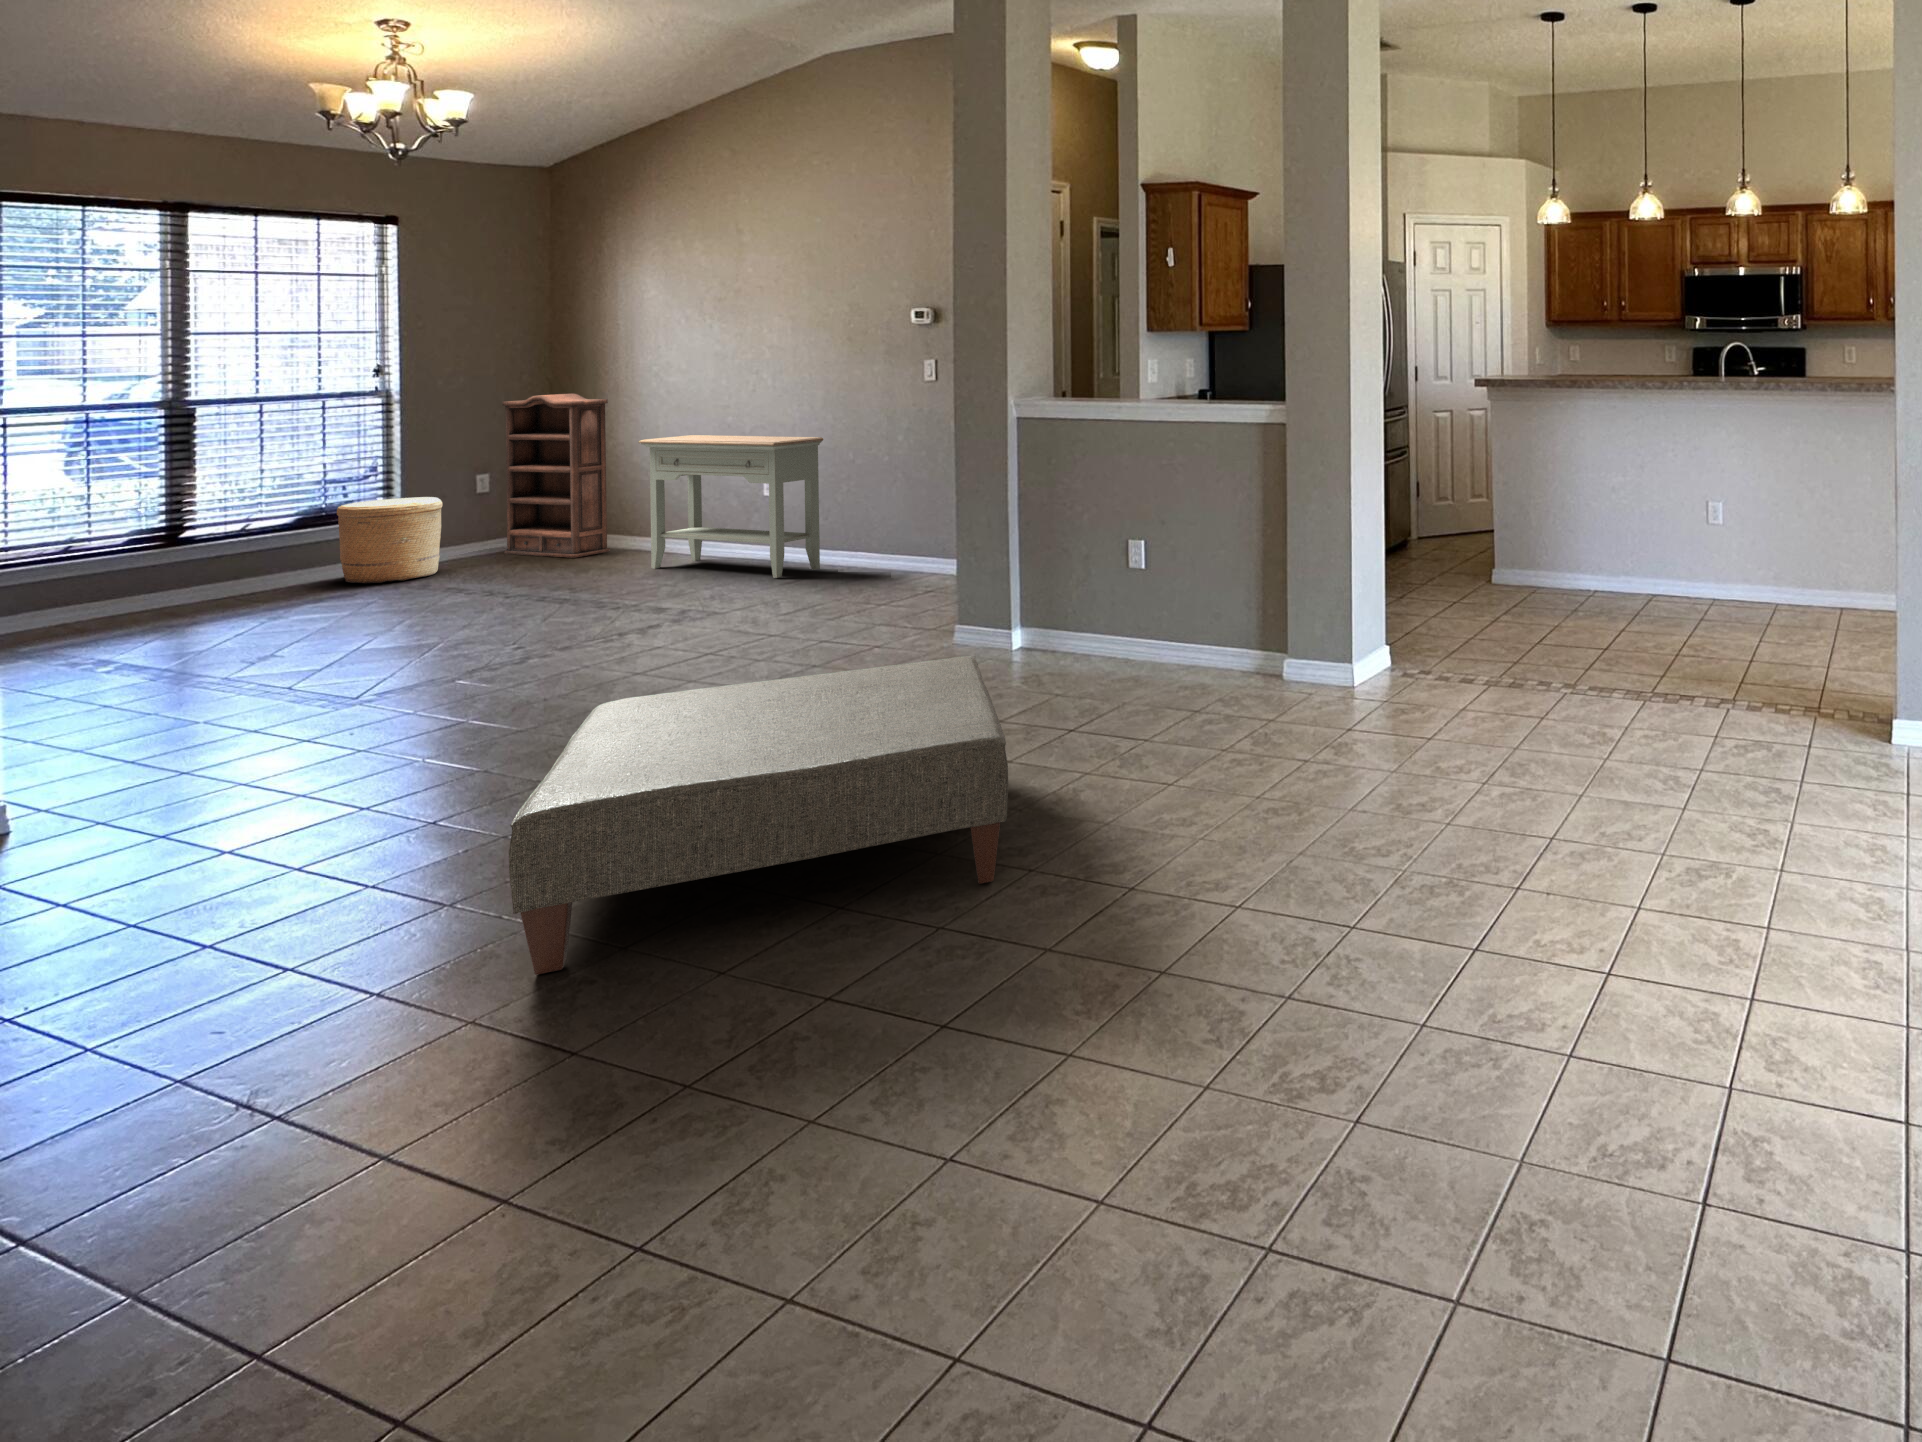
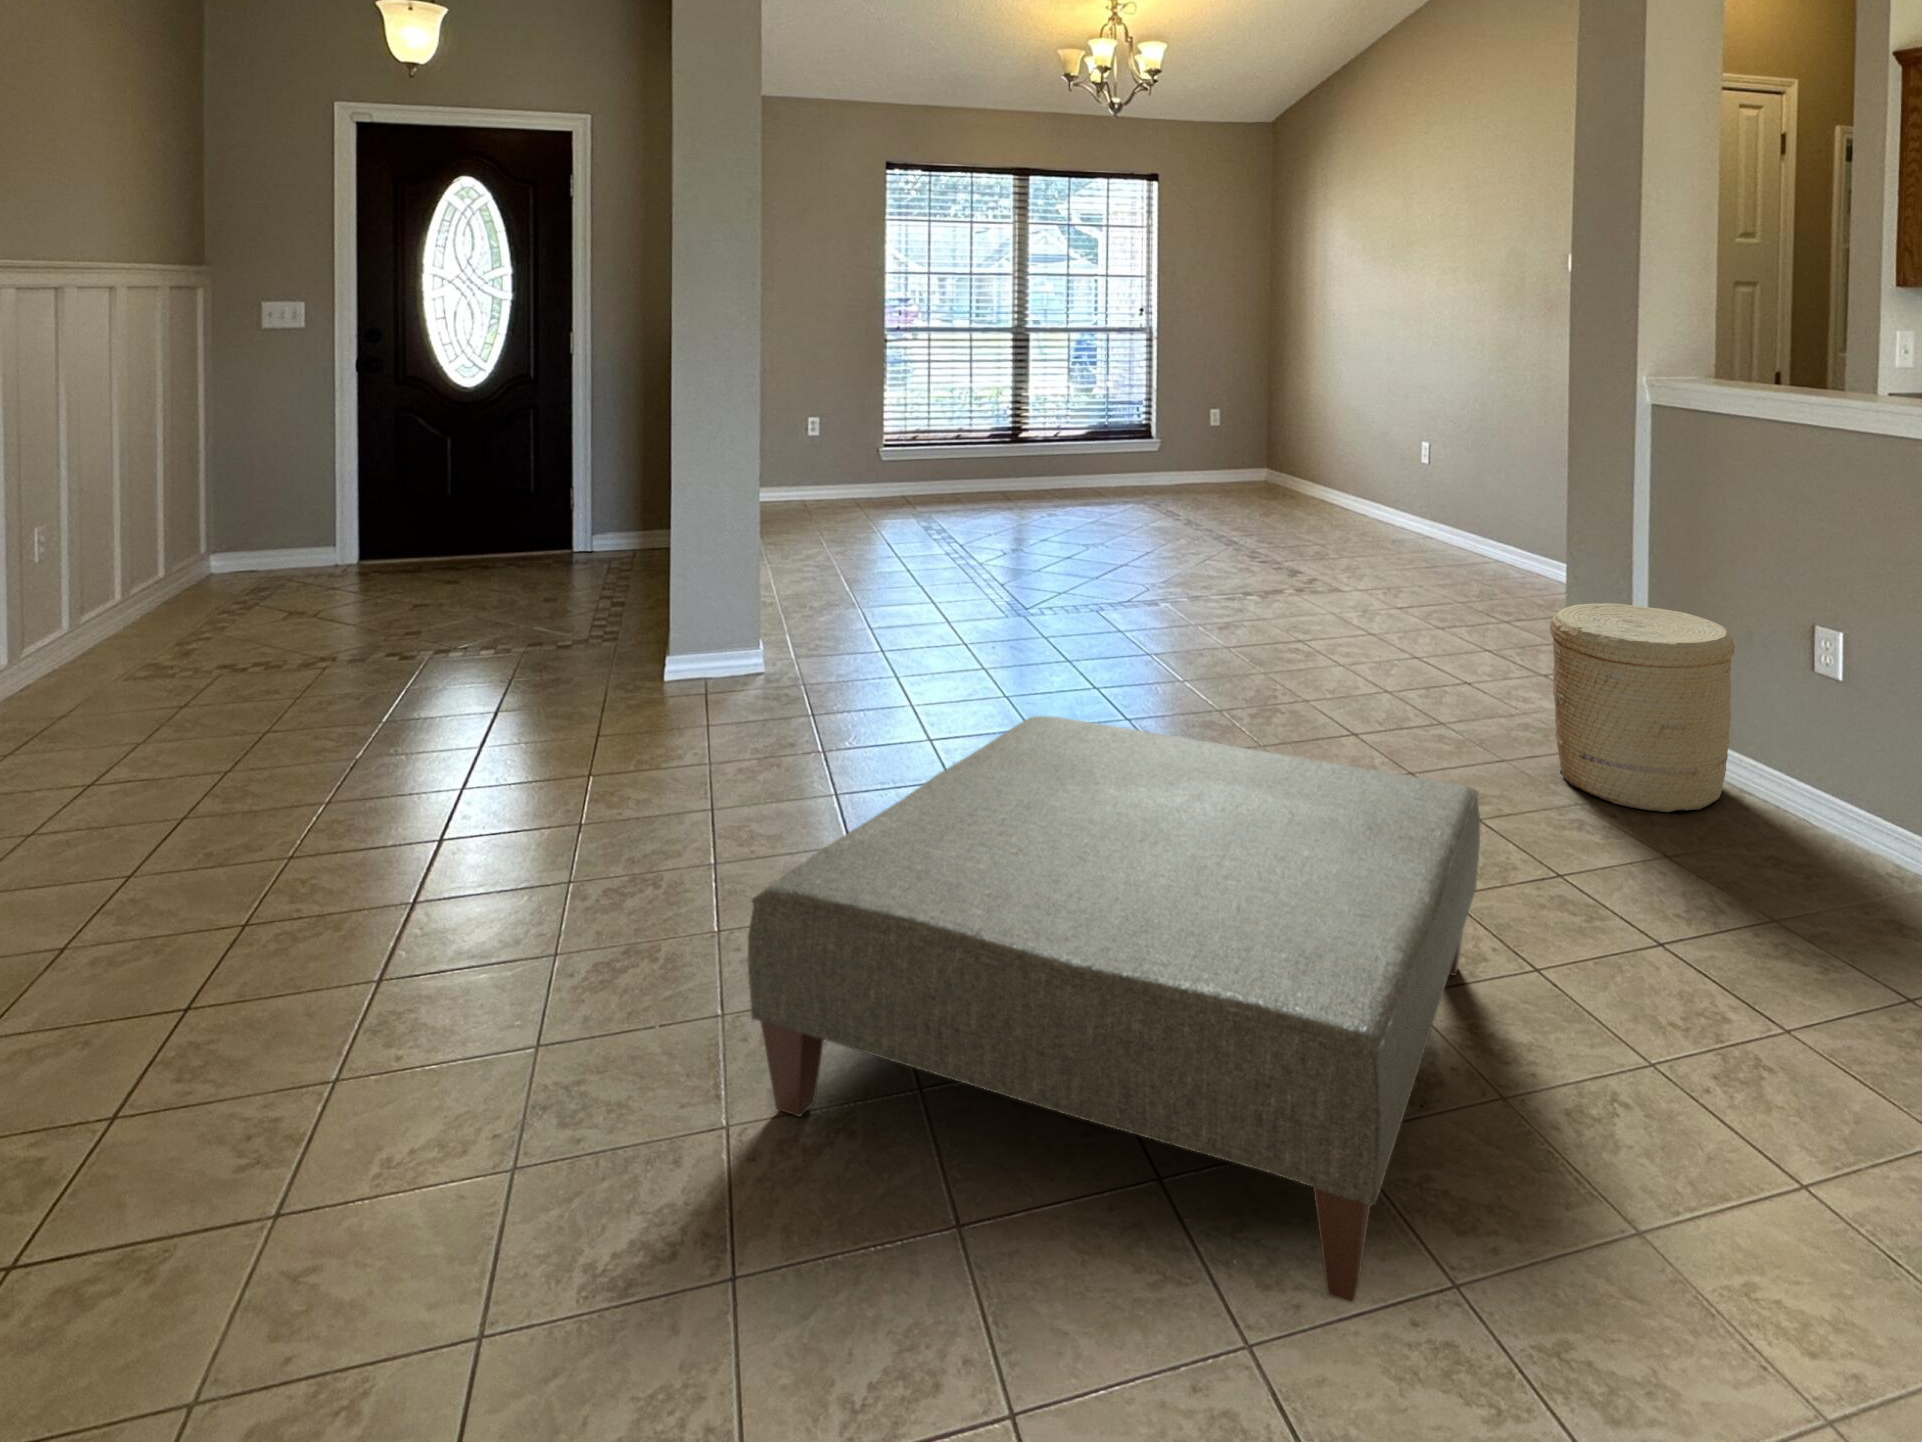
bookshelf: present [502,394,610,558] -> none [1233,339,1309,498]
console table: present [638,435,823,578] -> none [1318,389,1479,558]
woven basket: present [337,497,442,583] -> present [1550,603,1735,812]

